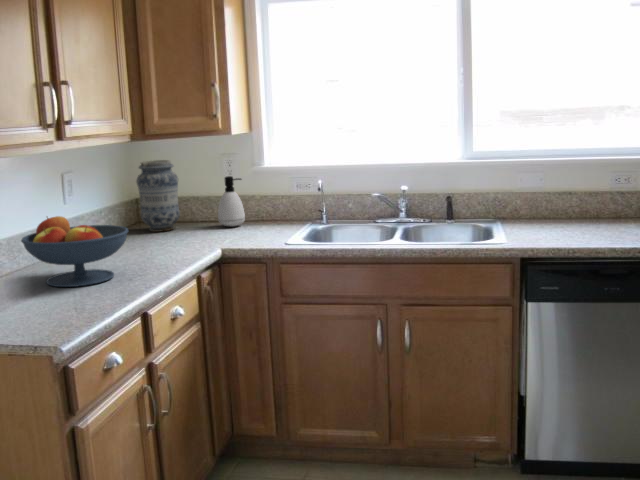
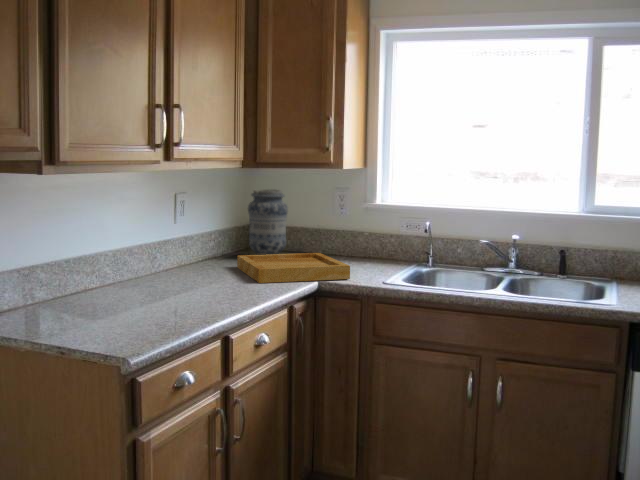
soap dispenser: present [218,176,245,226] -> none [323,210,350,261]
fruit bowl: present [21,216,128,287] -> none [121,232,223,303]
tray: none [134,220,253,257] -> present [237,253,350,283]

